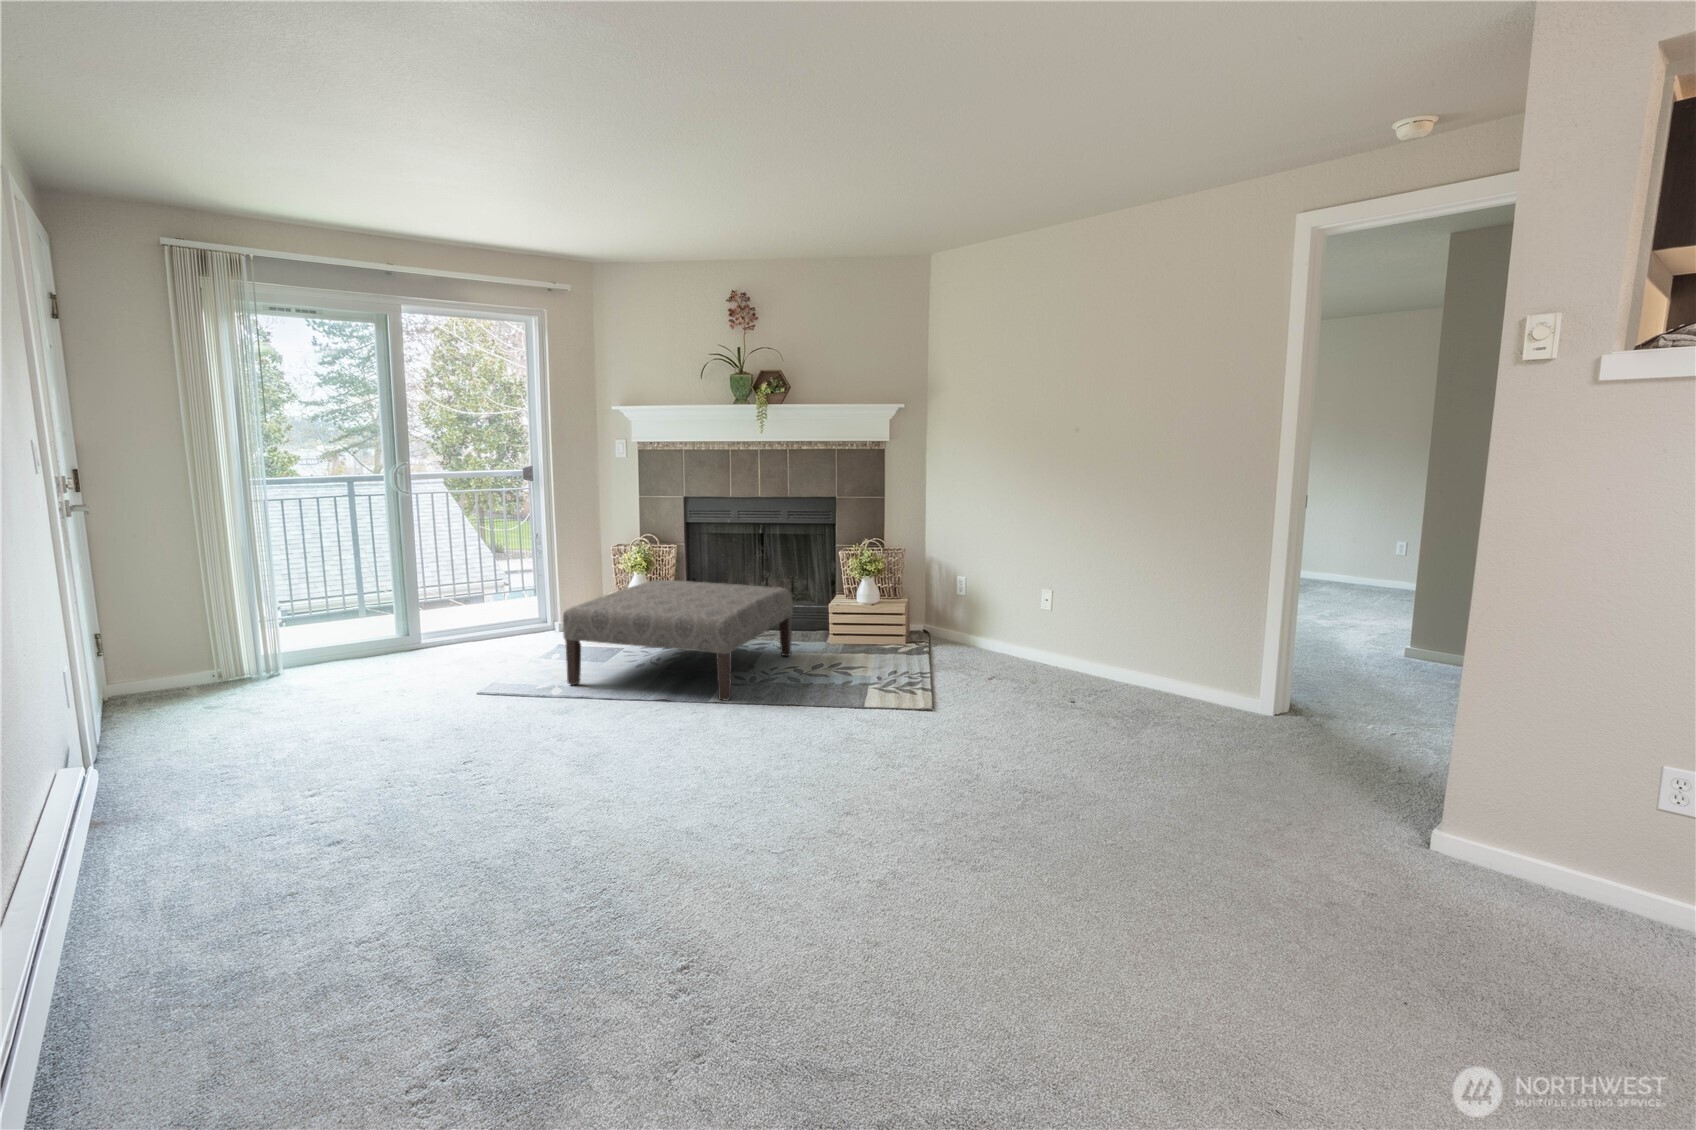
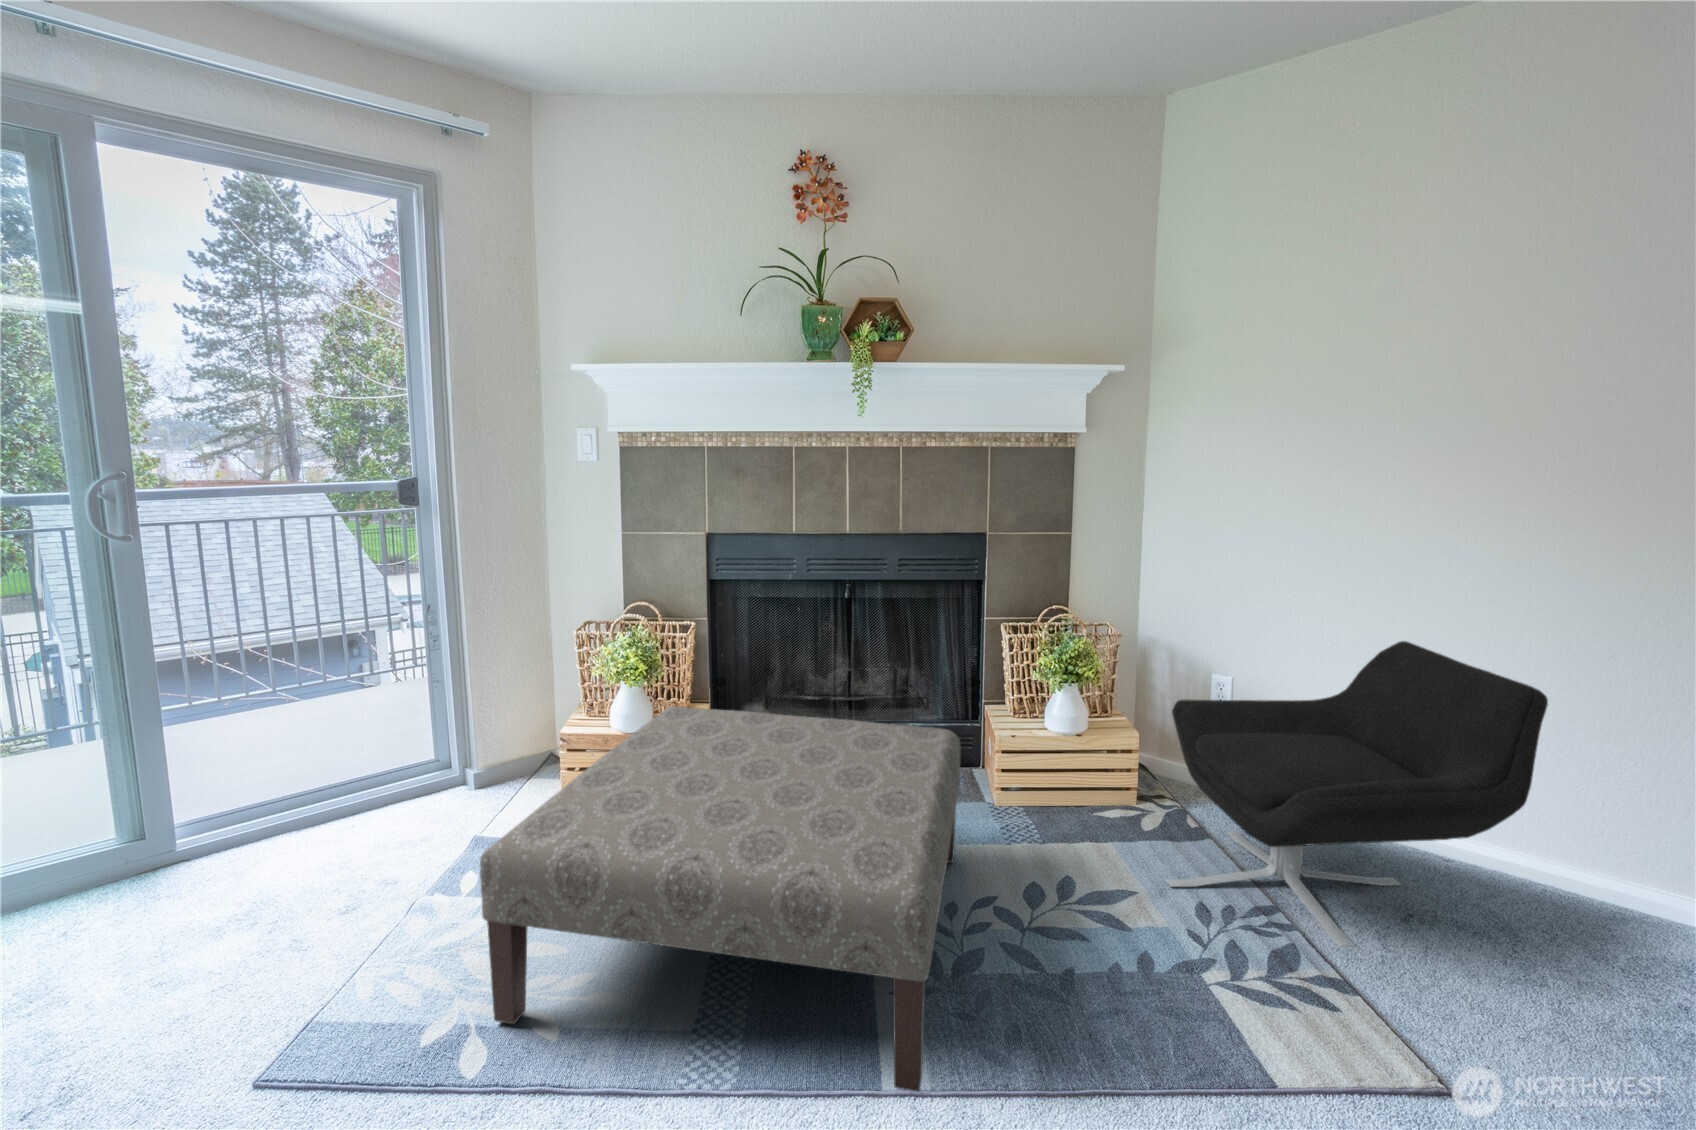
lounge chair: none [888,549,1041,680] -> present [1166,641,1548,947]

